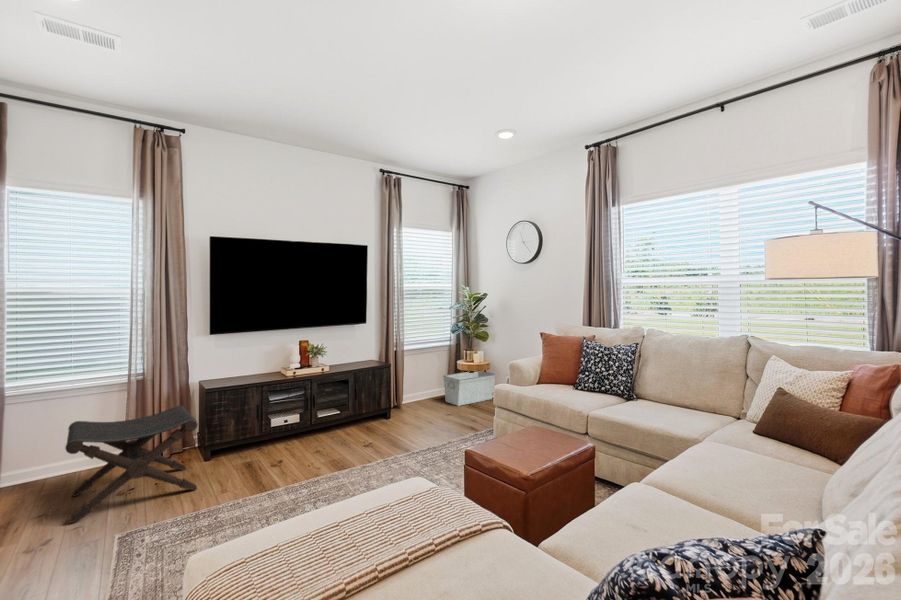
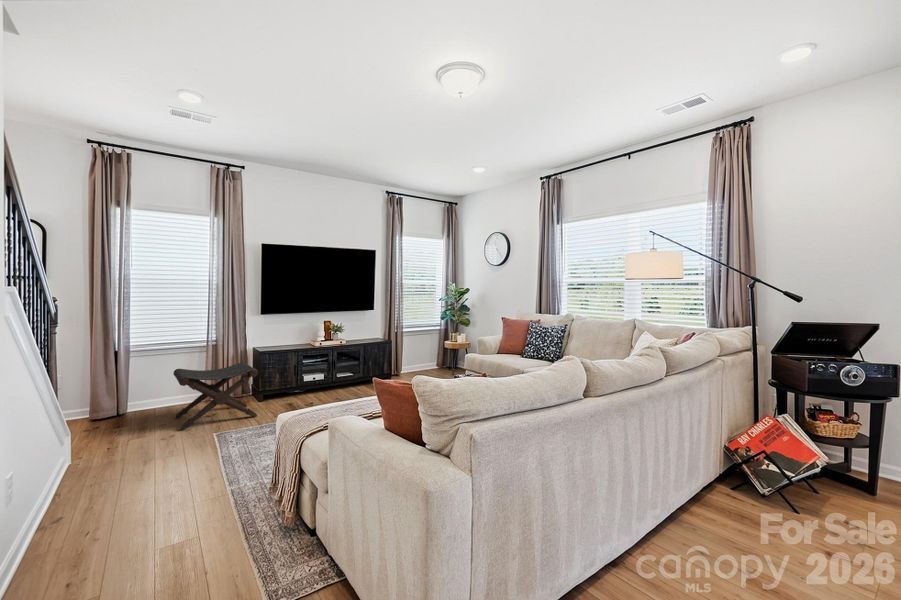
storage bin: present [443,371,495,406] -> none [434,349,475,375]

